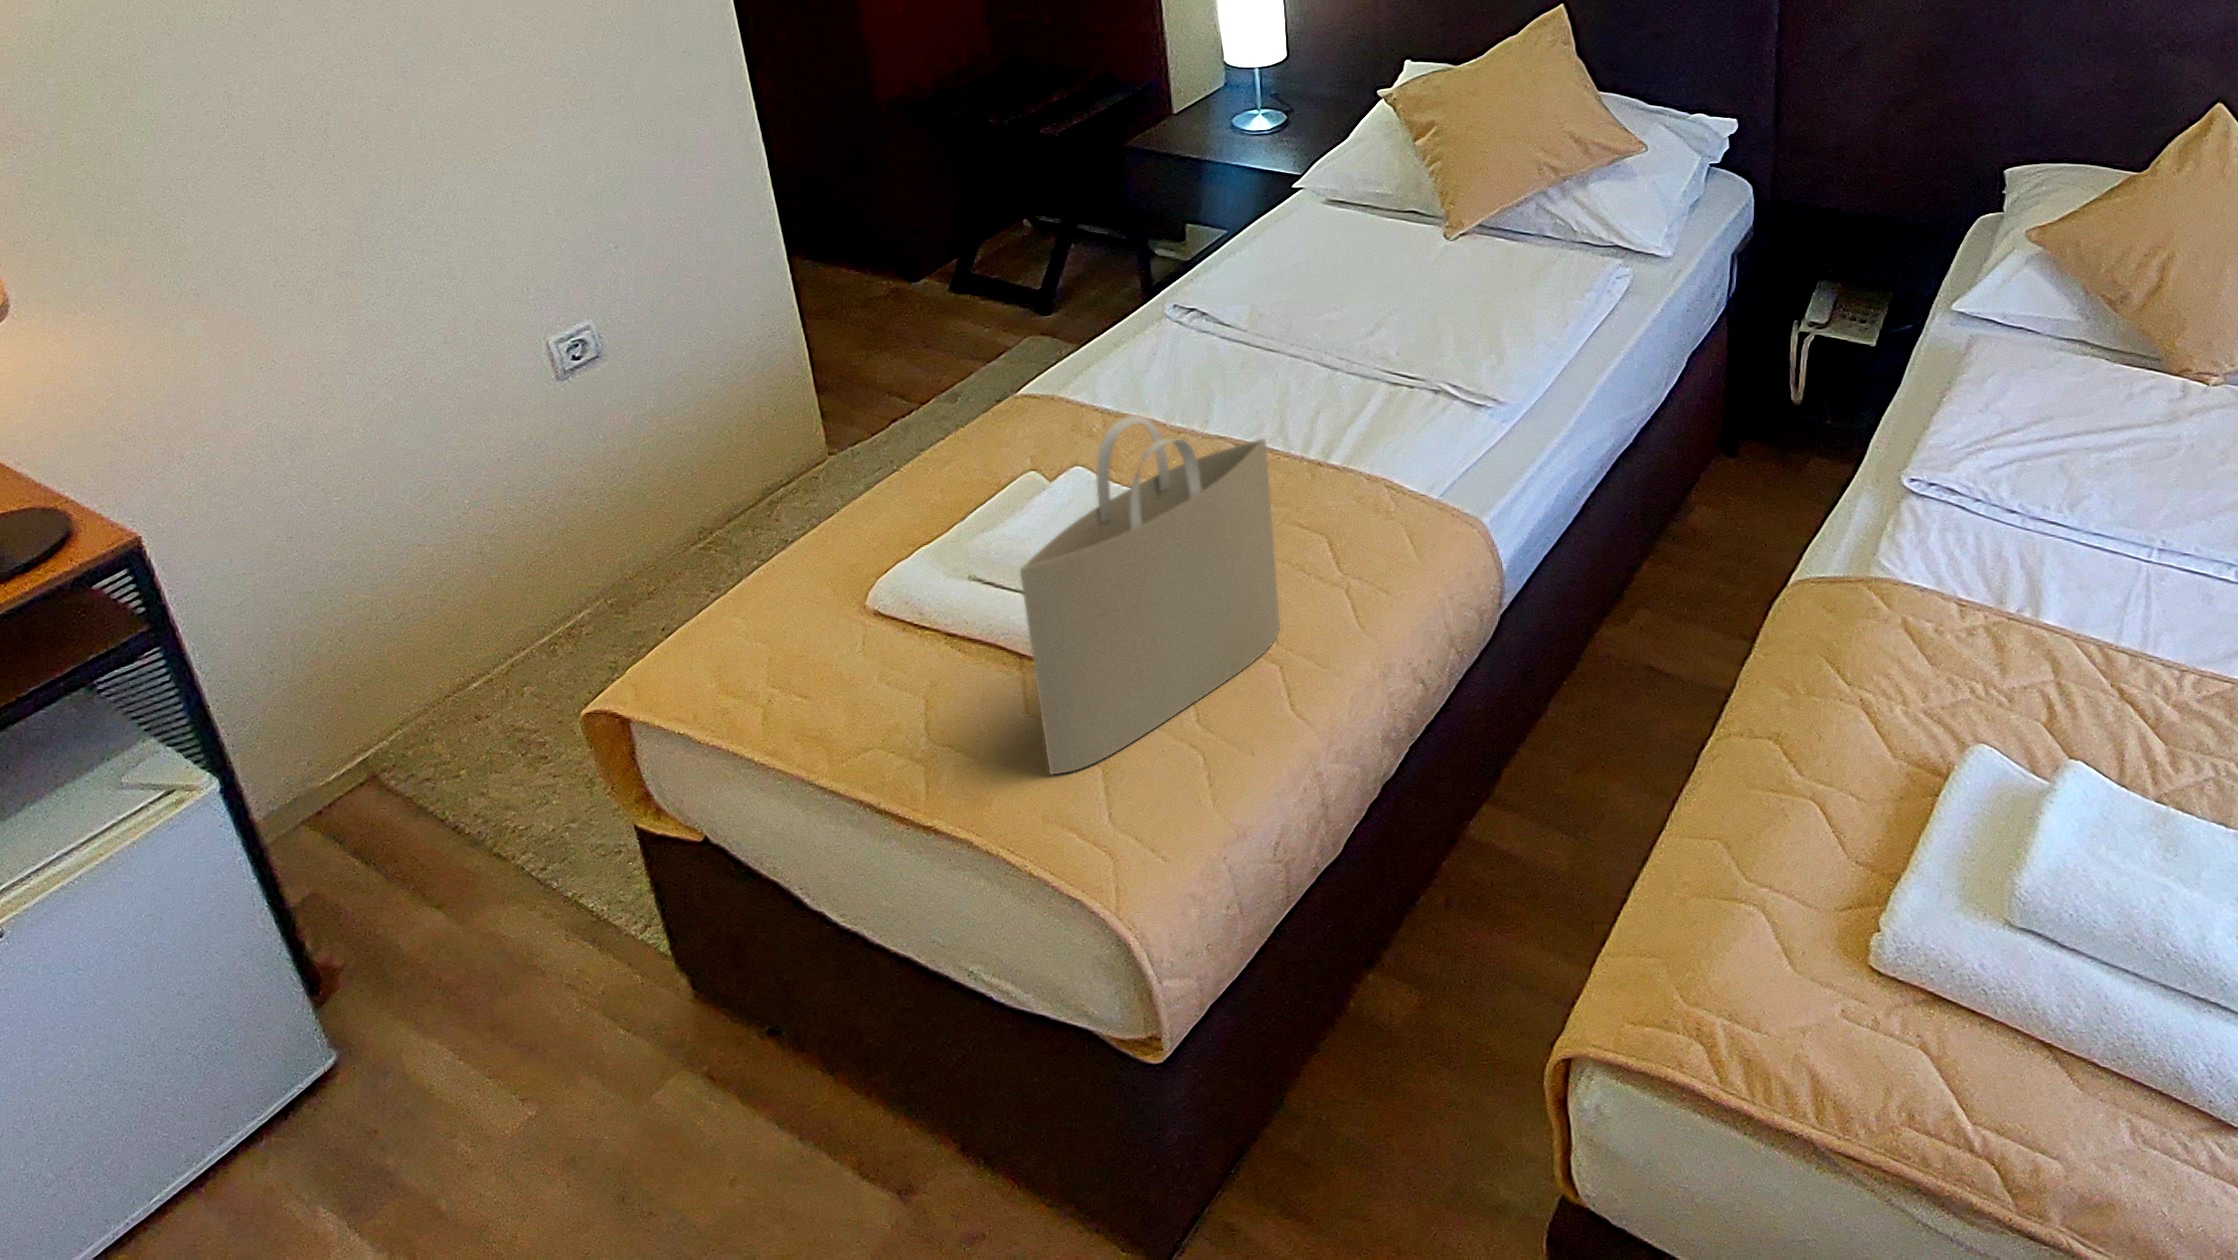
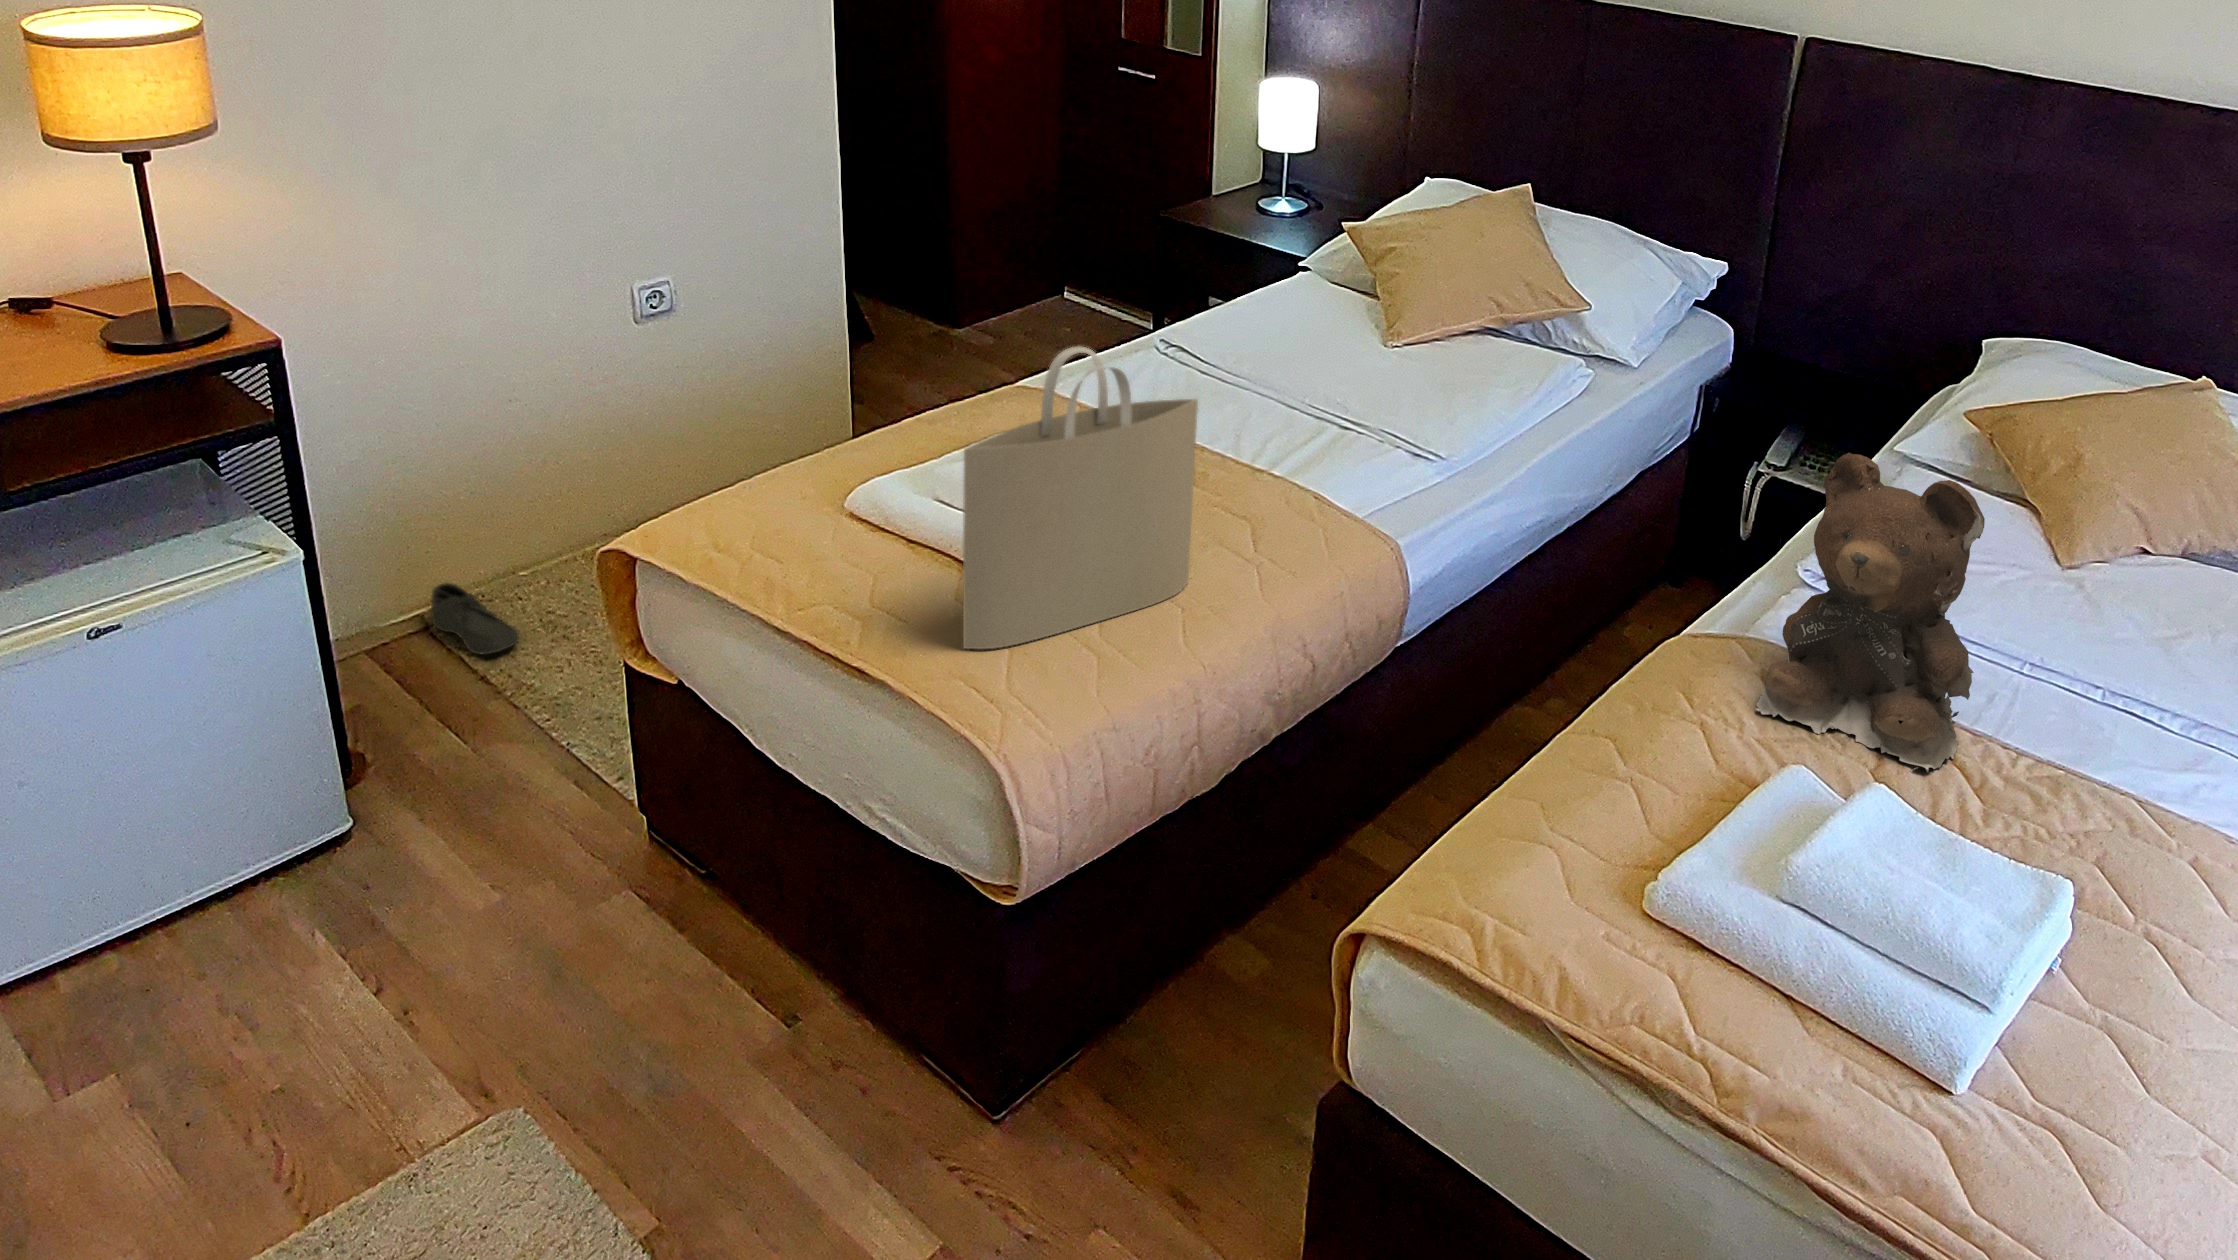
teddy bear: none [1909,382,2127,713] -> present [1756,453,1985,772]
shoe: none [385,713,504,793] -> present [428,583,519,654]

